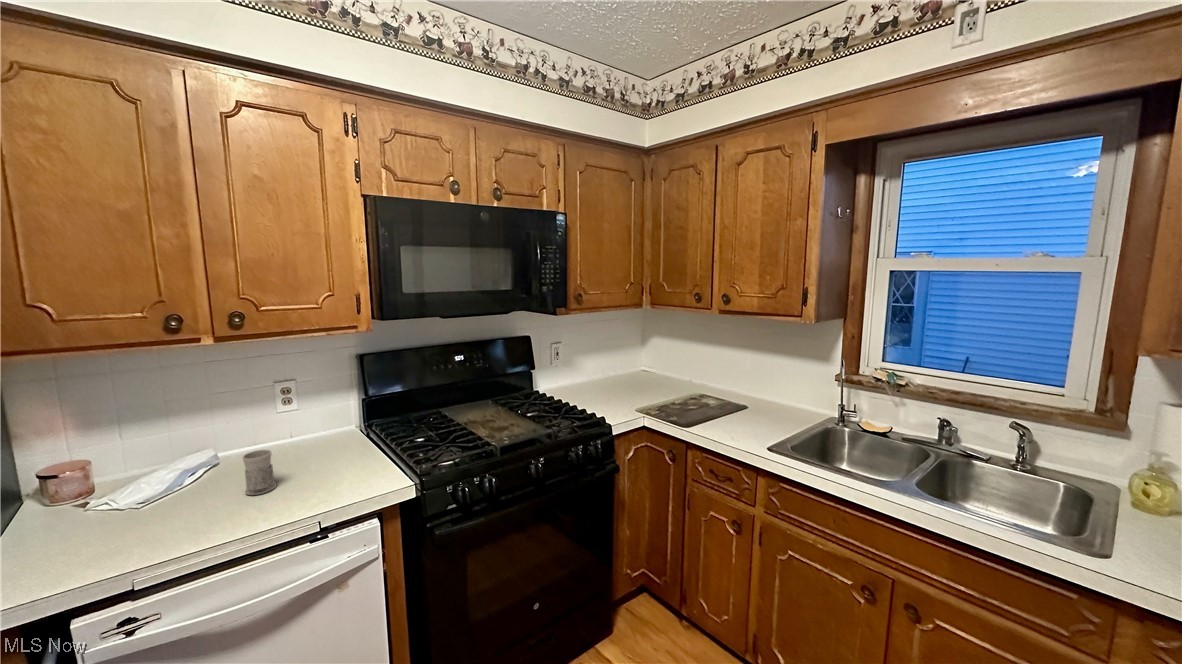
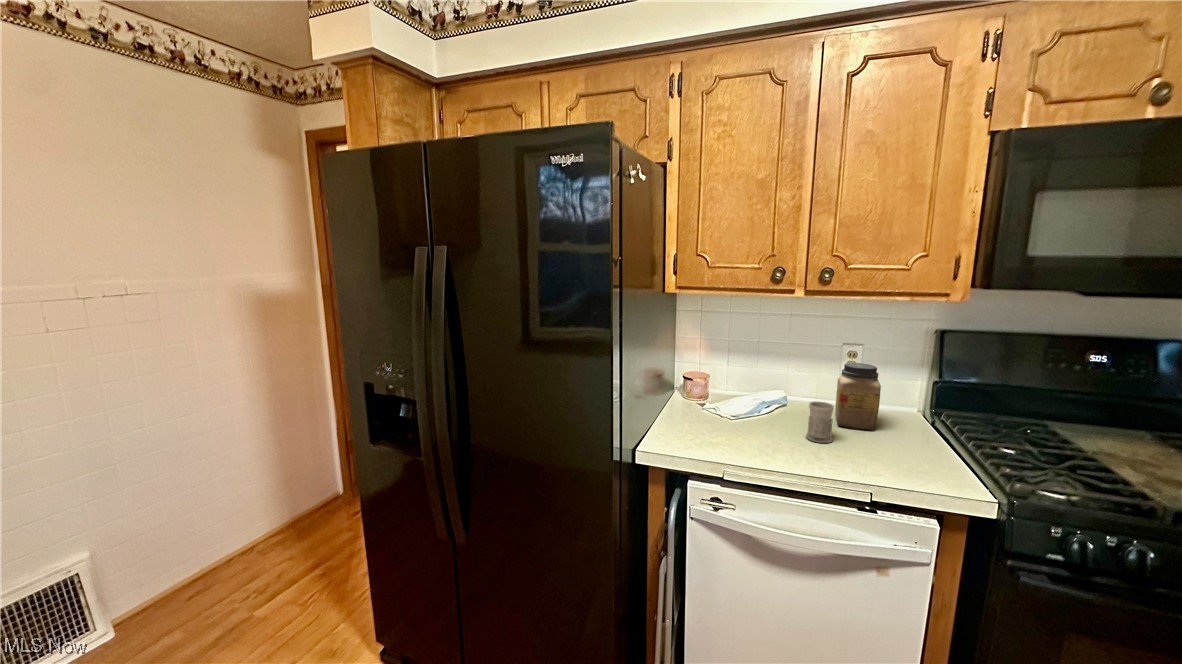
jar: none [274,398,319,468] -> present [835,363,881,430]

